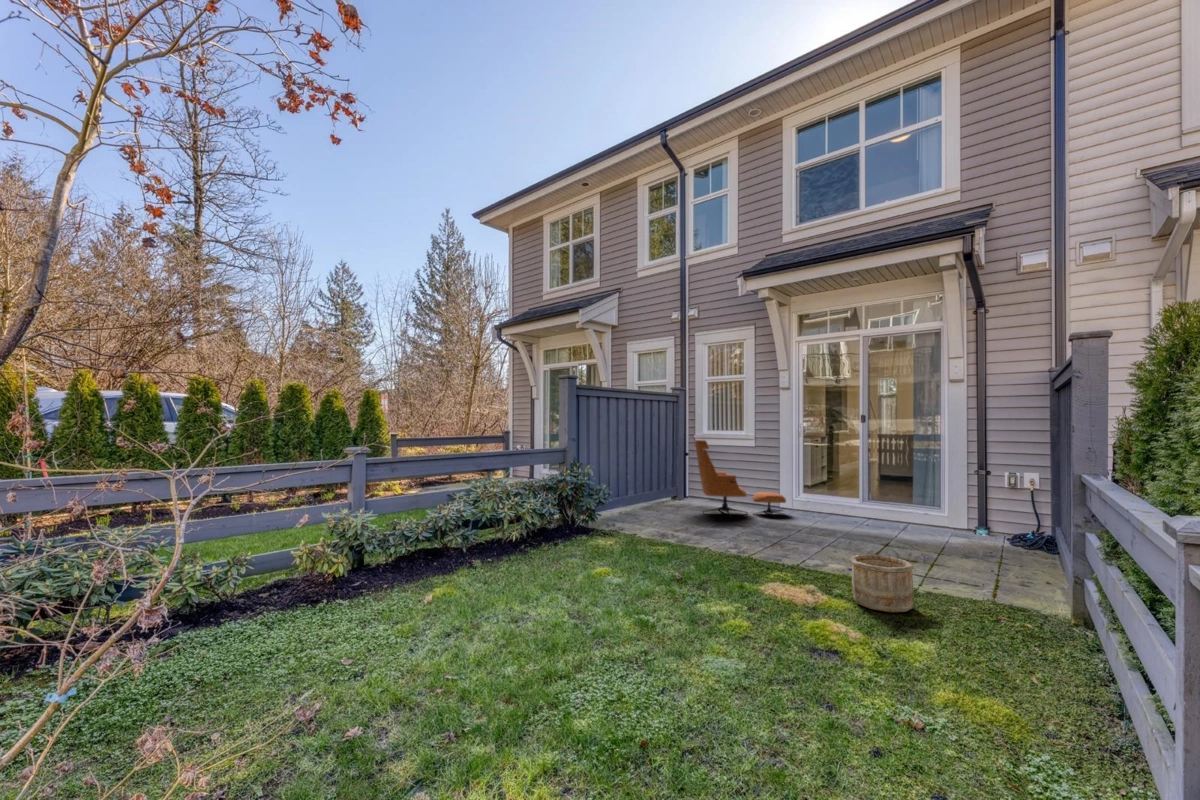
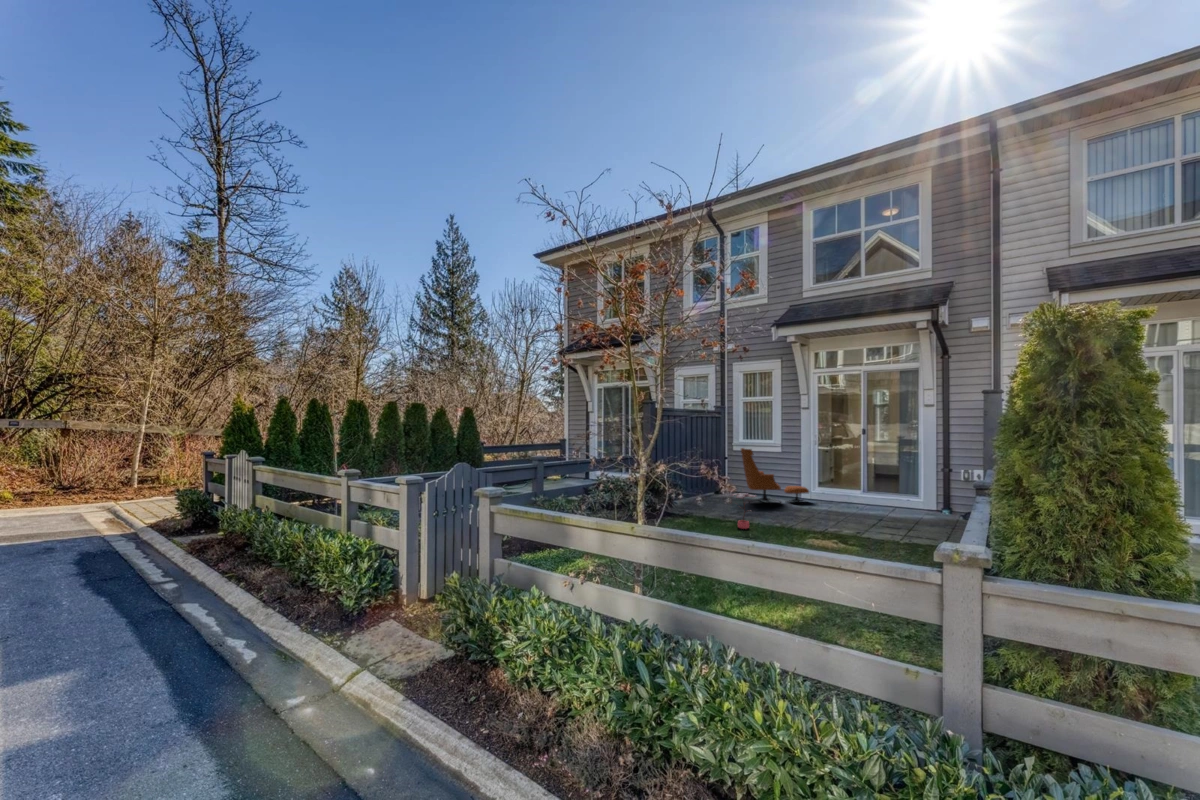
potted plant: none [649,498,687,552] -> present [731,493,756,529]
wooden bucket: present [850,554,914,612] -> none [869,524,906,554]

